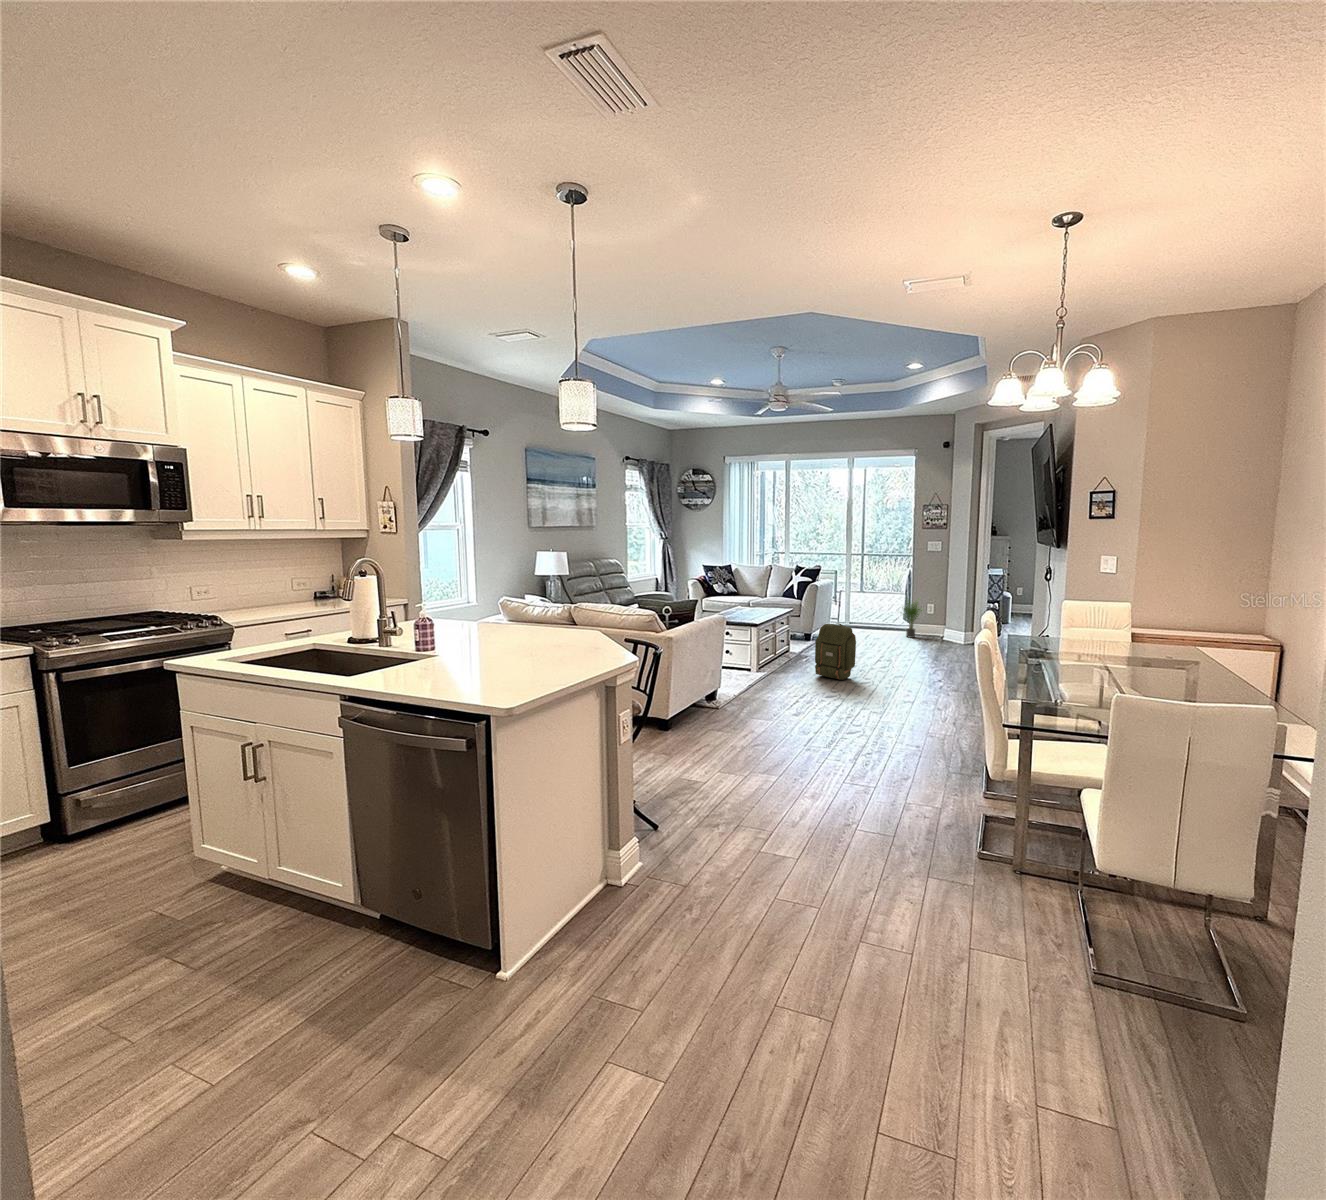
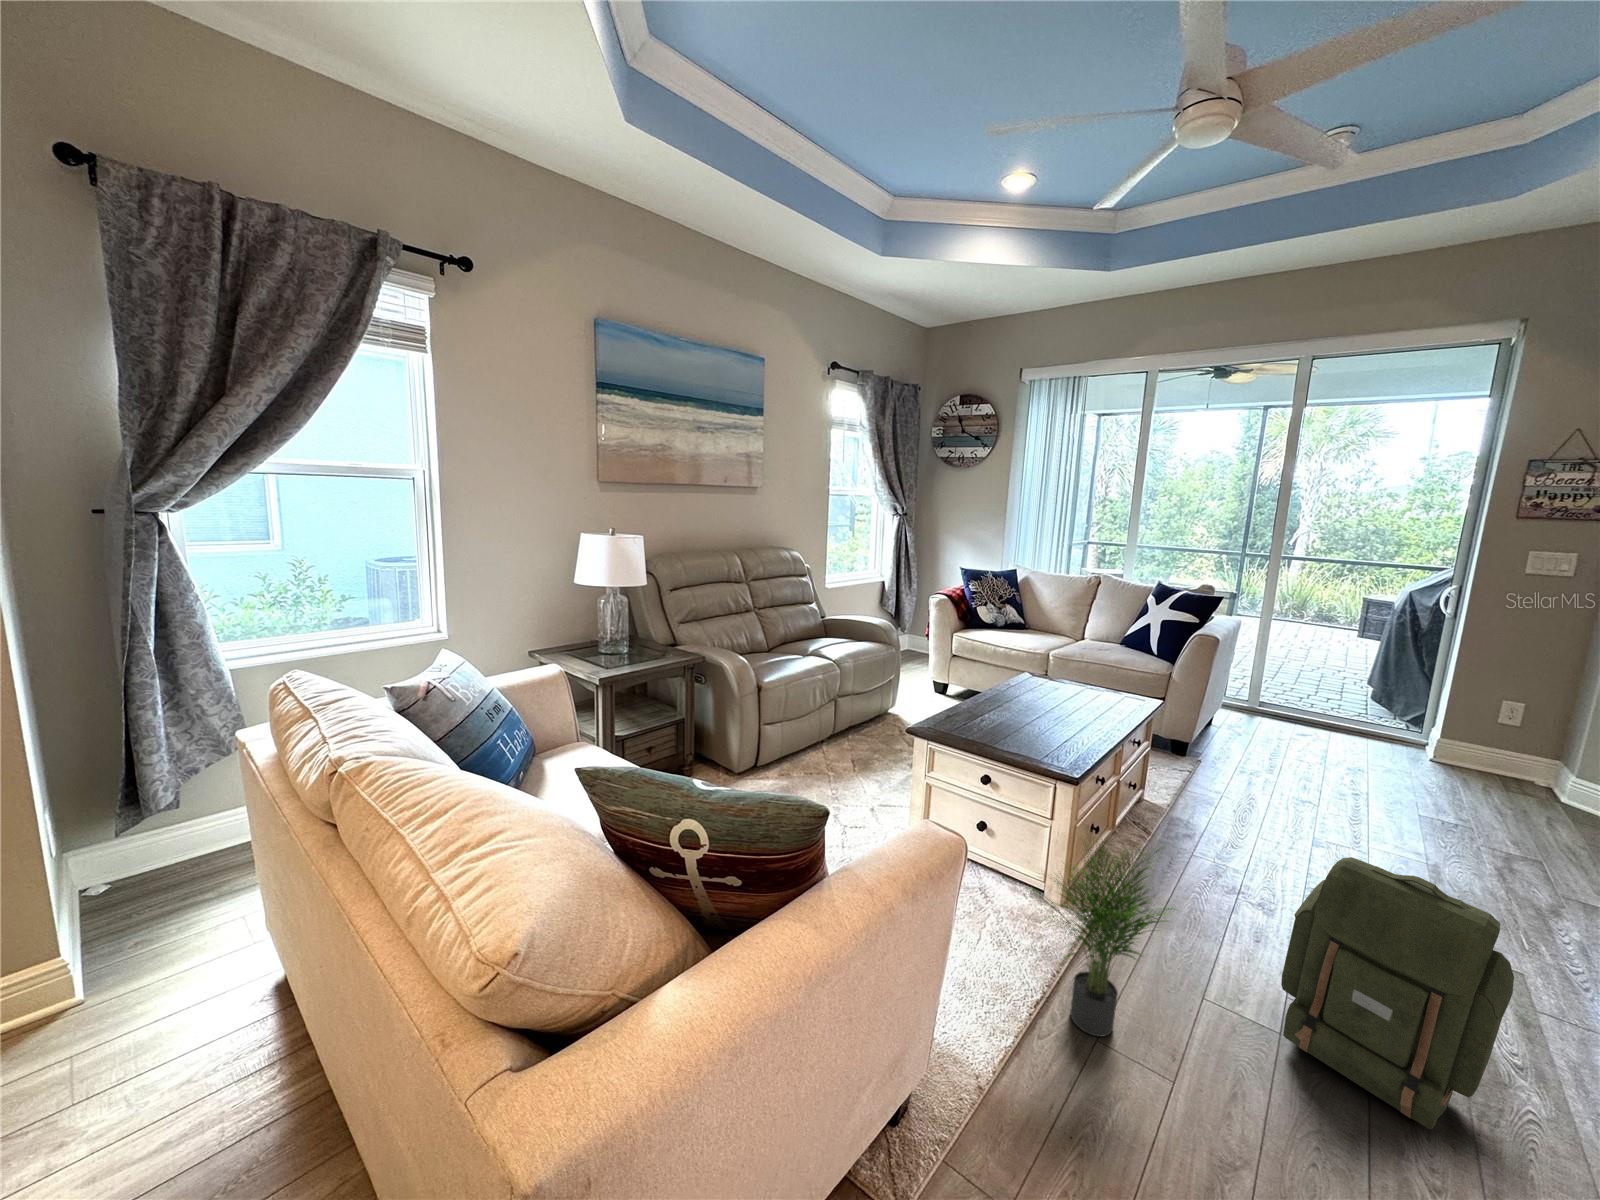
potted plant: present [903,600,922,638] -> present [1033,841,1175,1037]

